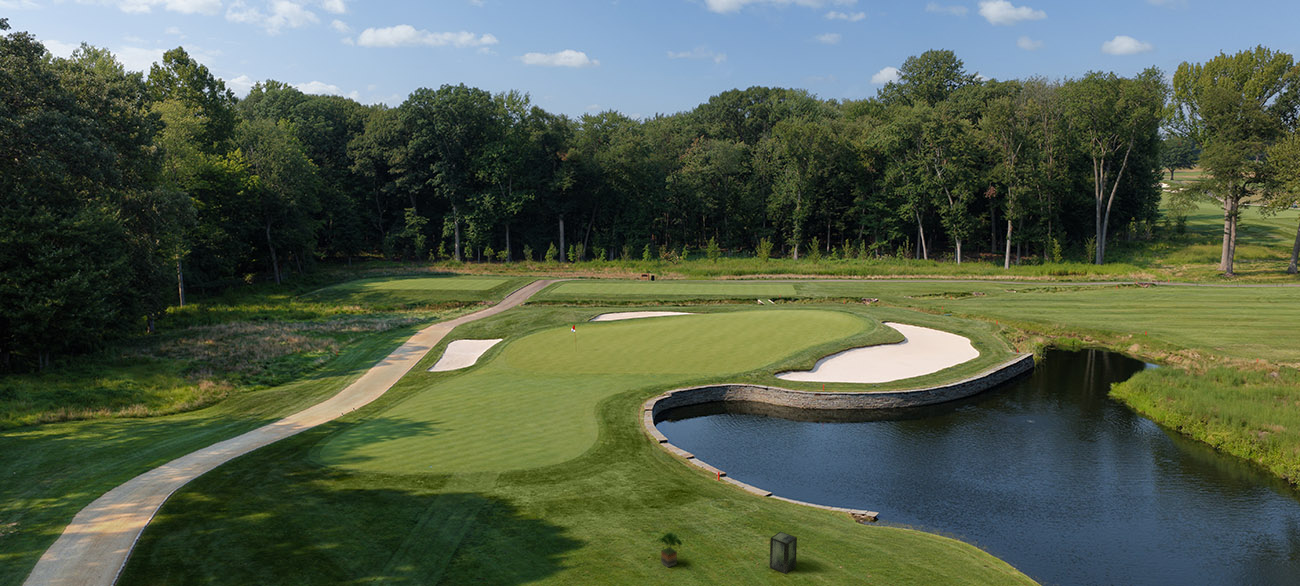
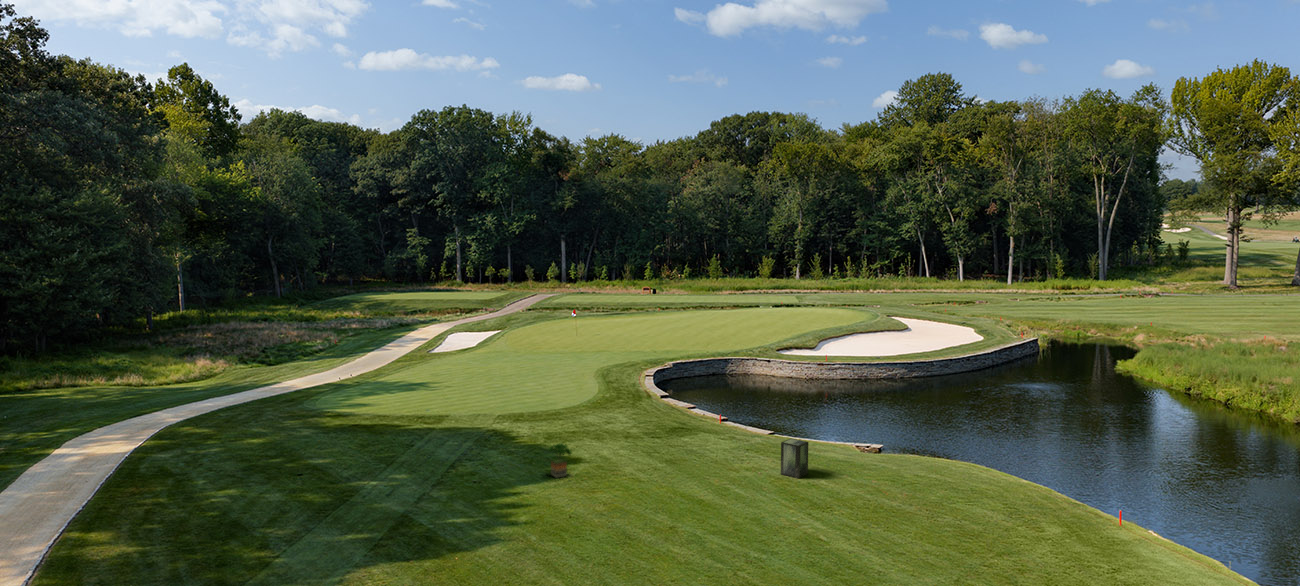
potted tree: present [659,532,682,567] -> present [549,443,571,478]

